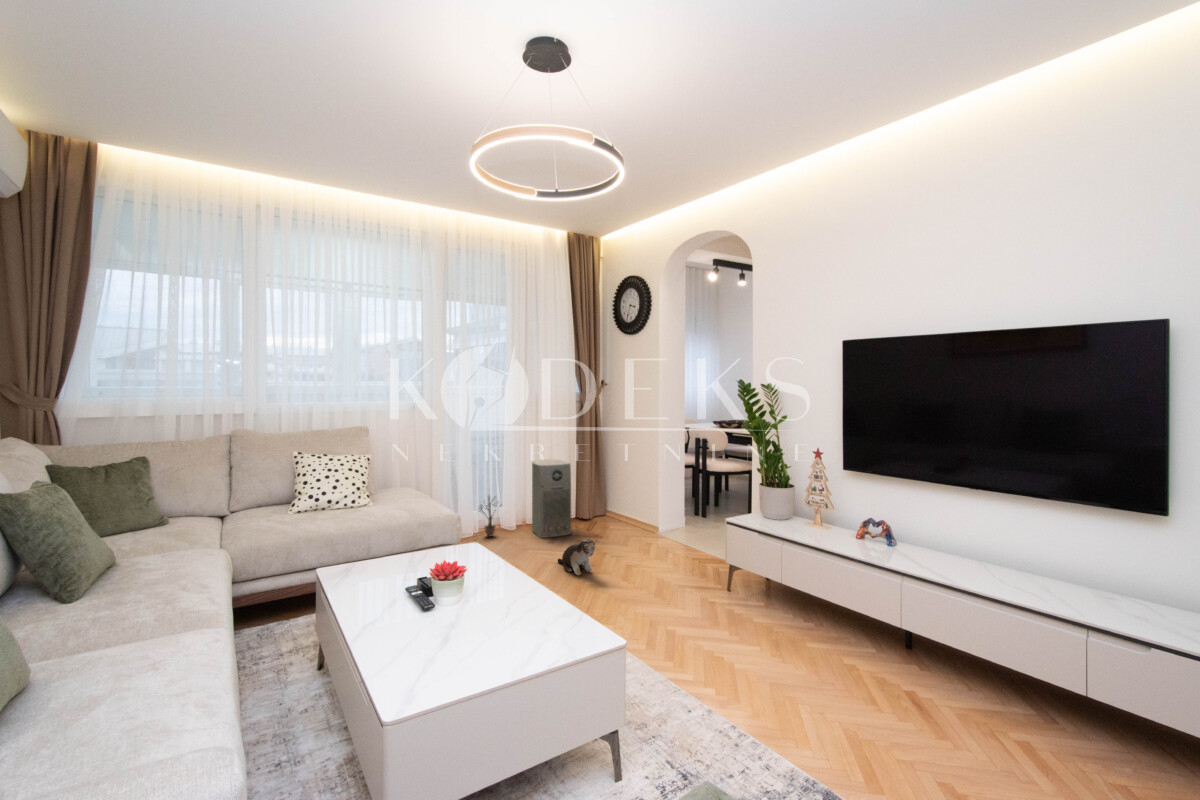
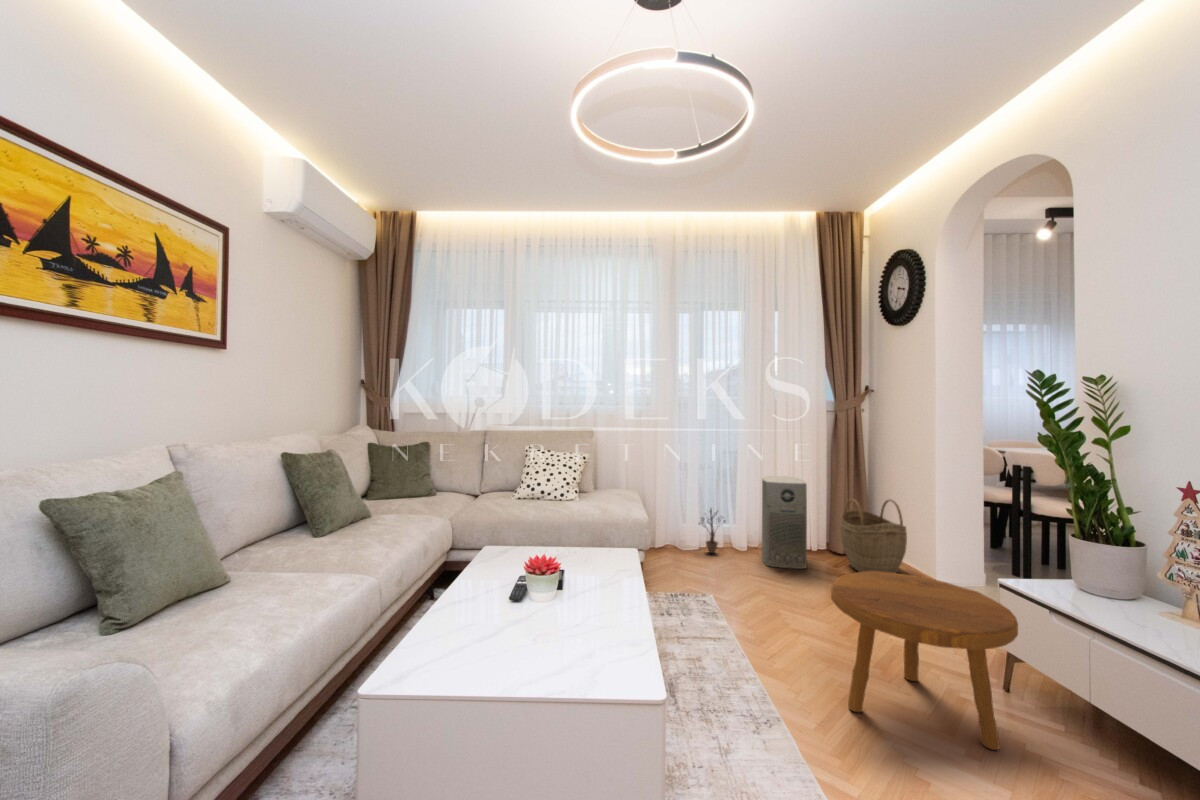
woven basket: none [591,470,638,531] -> present [840,499,907,573]
footstool: none [638,519,743,617] -> present [831,571,1018,750]
plush toy: present [558,538,598,576] -> none [764,576,802,621]

